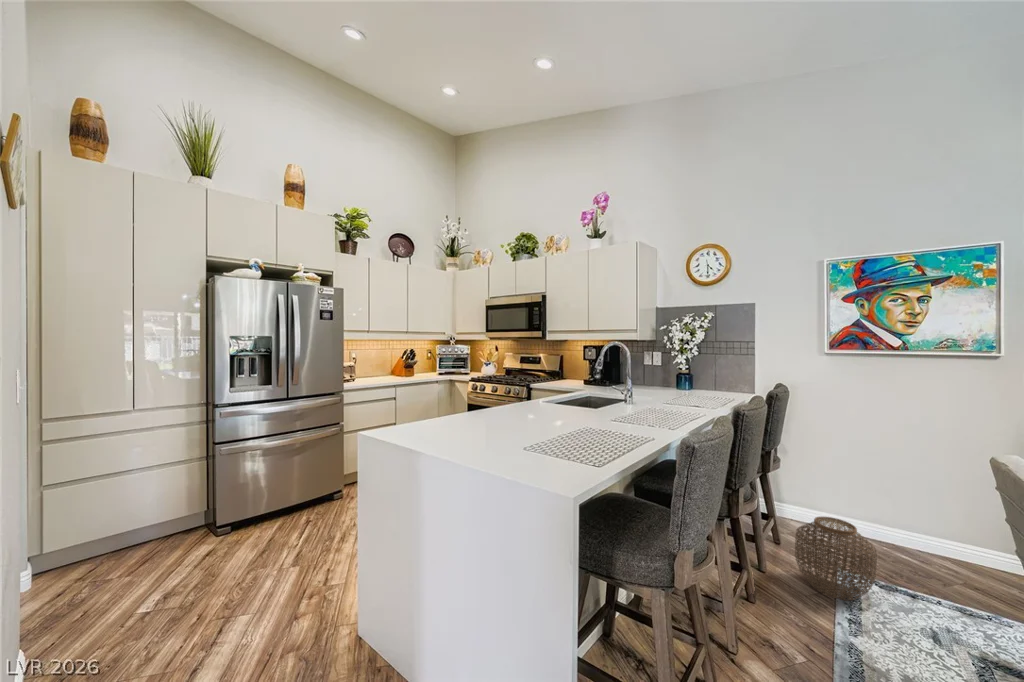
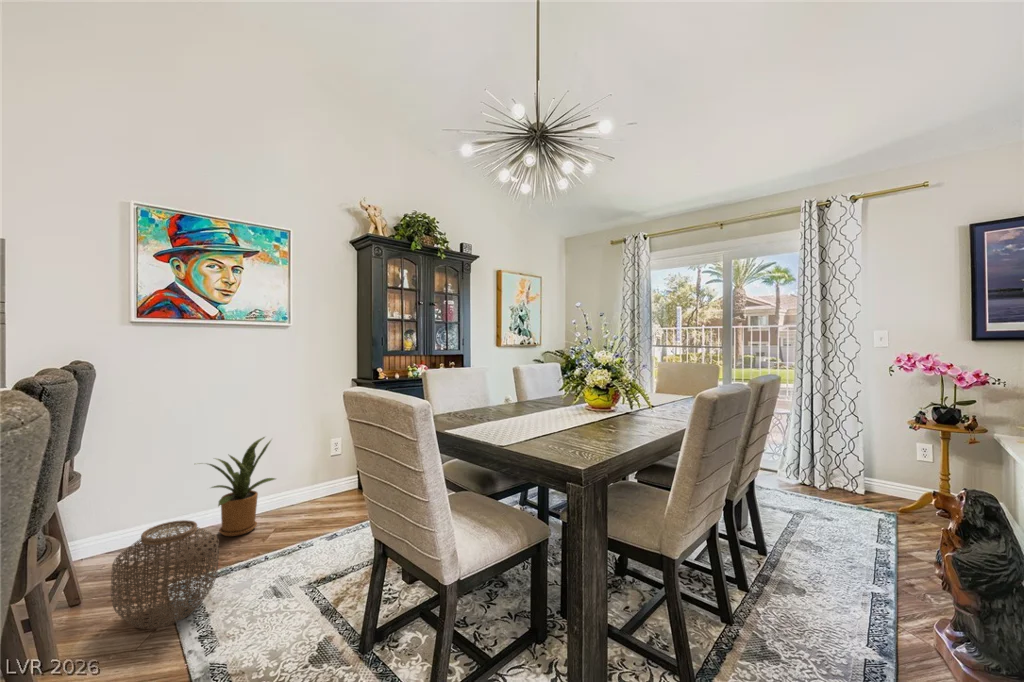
house plant: none [868,478,976,571] -> present [208,437,275,536]

